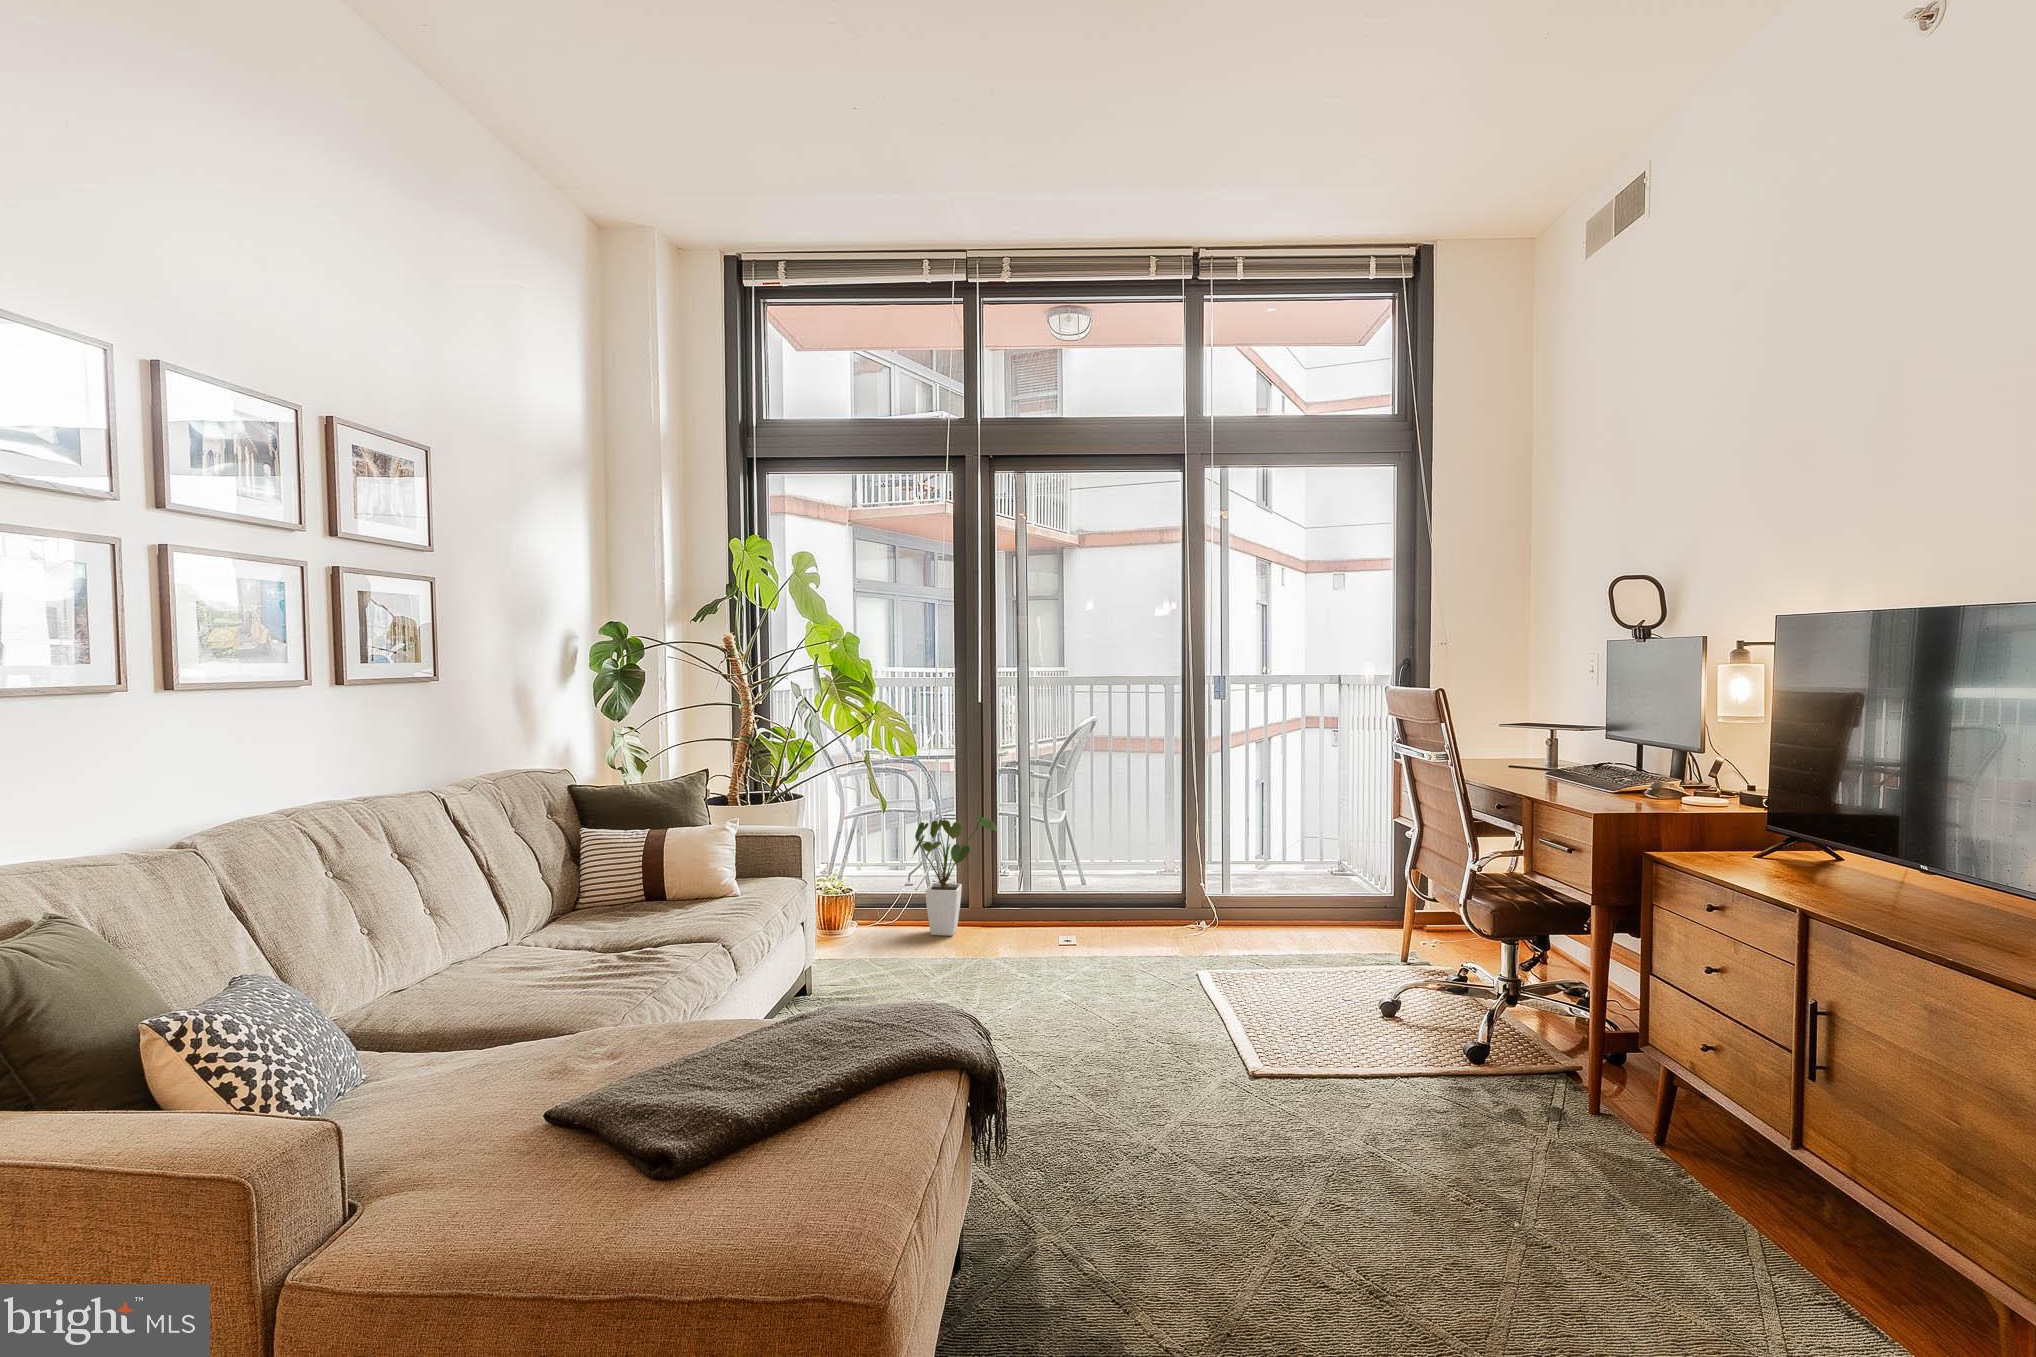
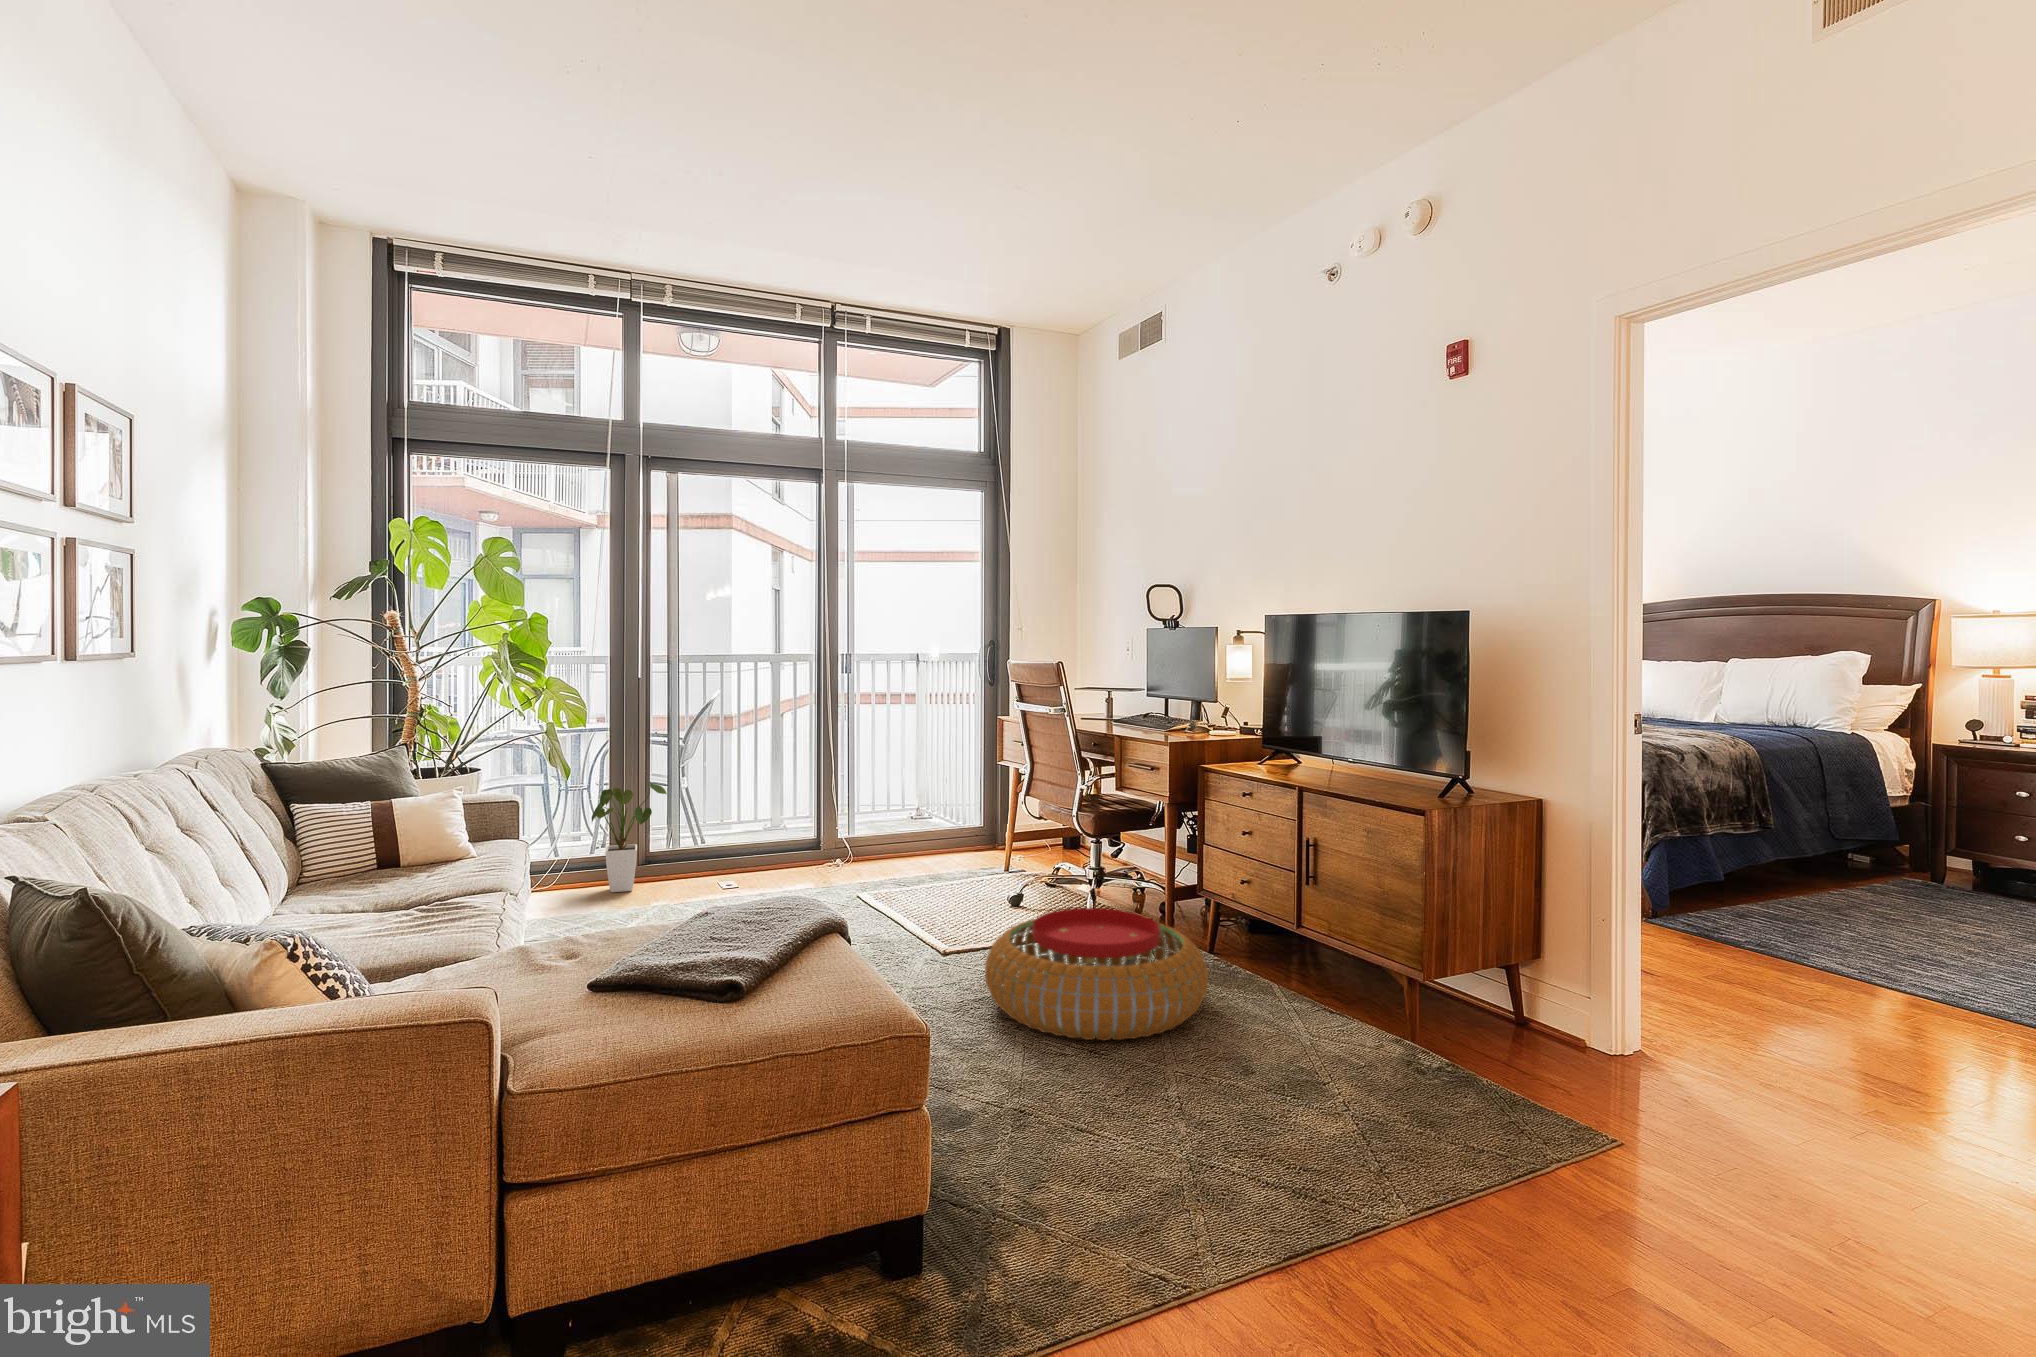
pouf: none [1259,1049,1603,1270] -> present [985,908,1208,1040]

